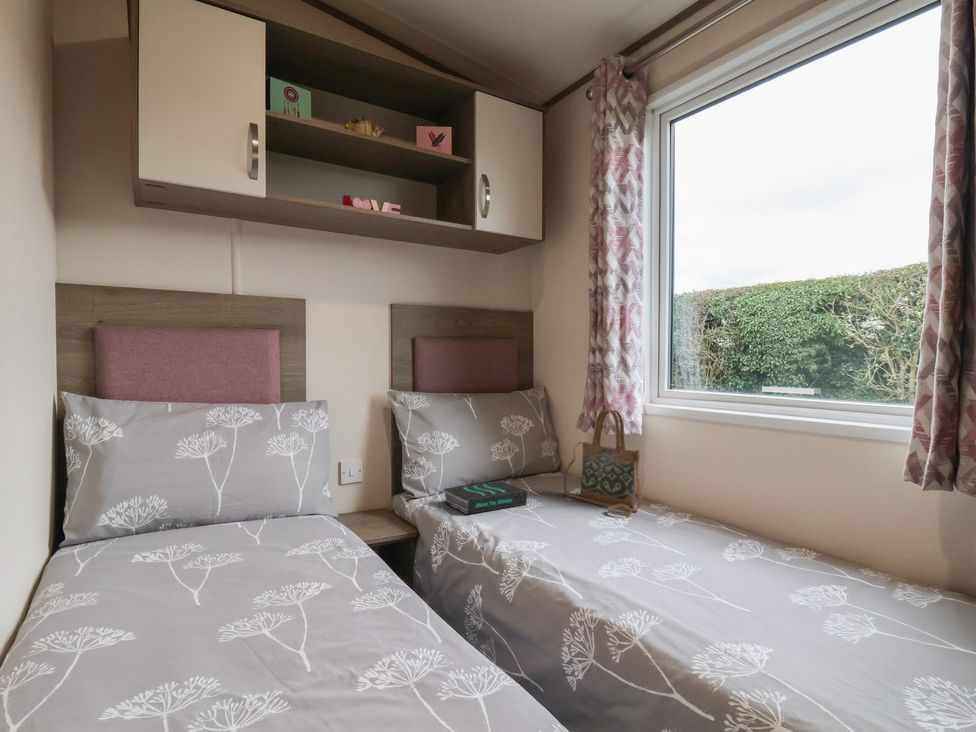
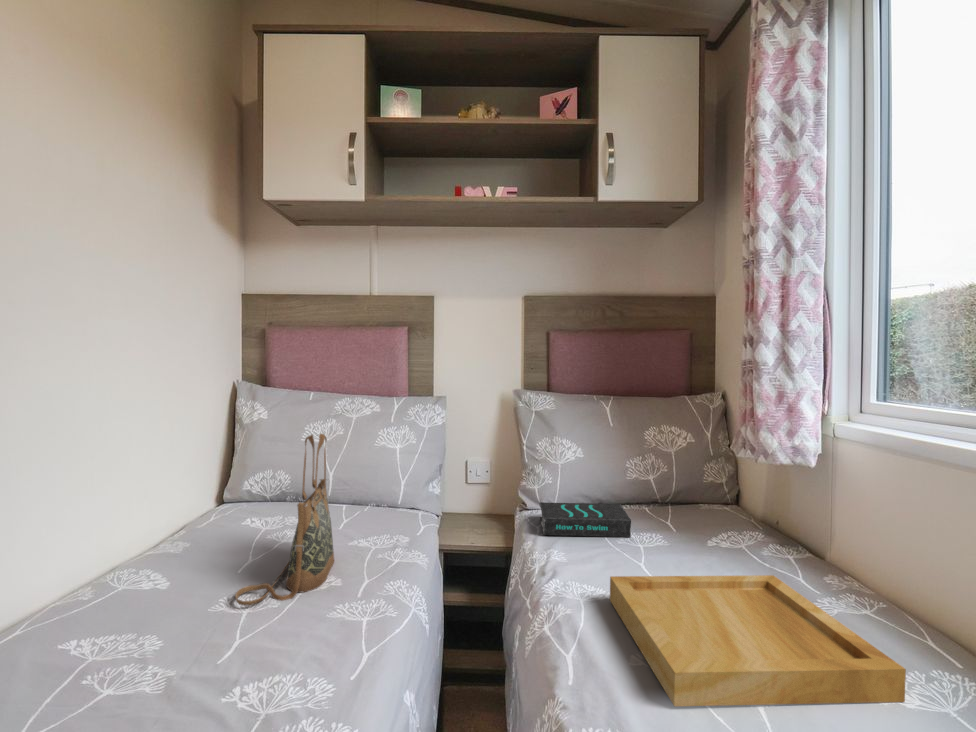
handbag: present [563,409,642,516] -> present [235,434,334,605]
tray: none [575,509,768,594] -> present [610,575,906,706]

